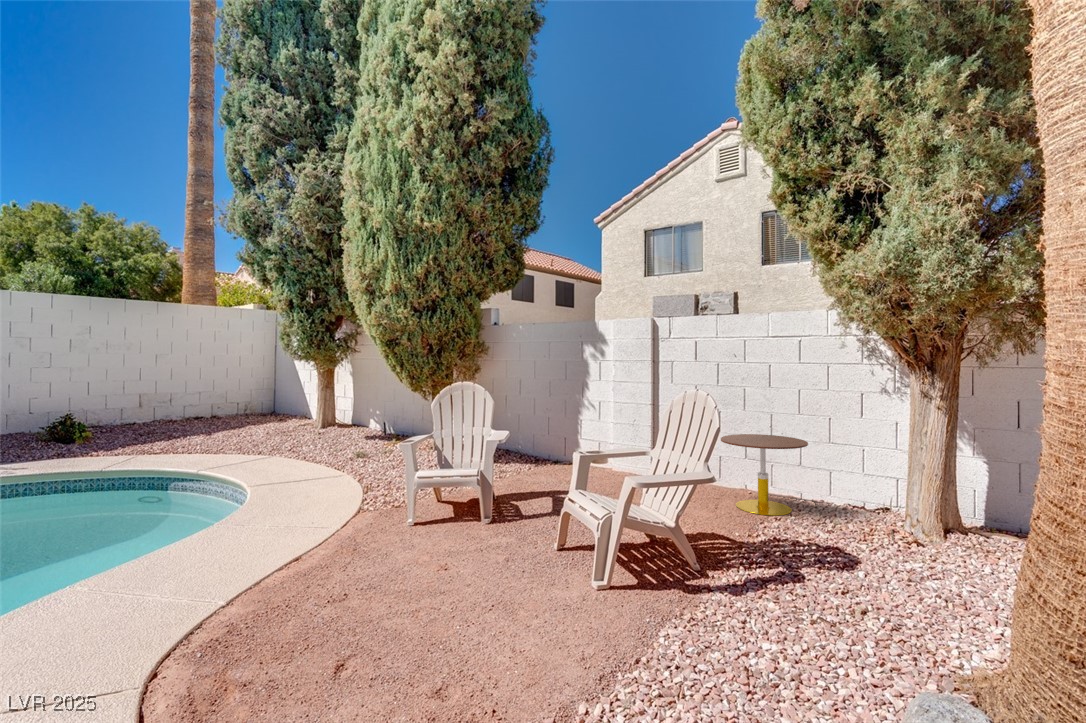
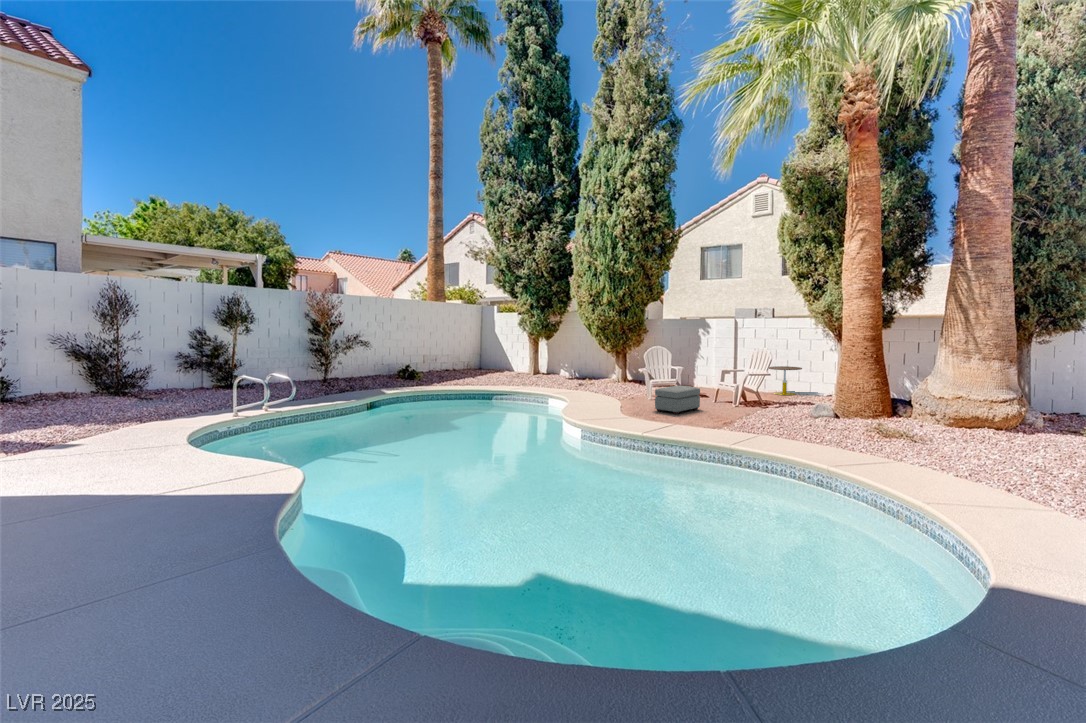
ottoman: none [290,505,455,642] -> present [655,386,700,414]

